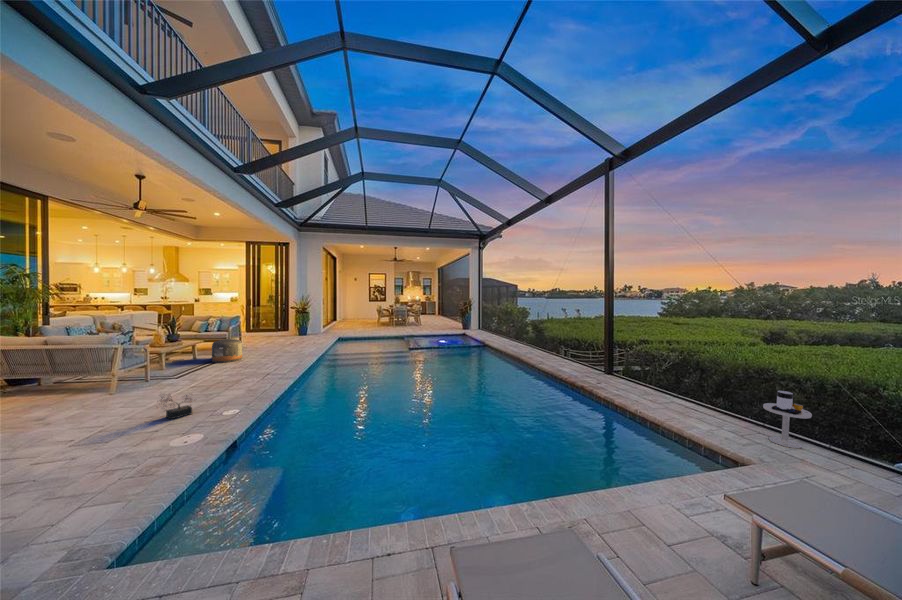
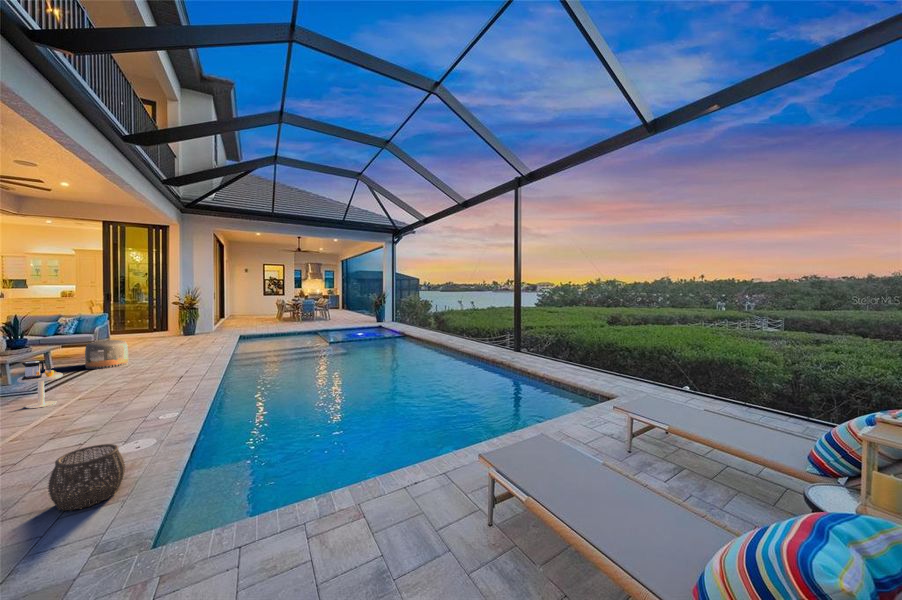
side table: present [763,391,812,448] -> present [17,361,62,408]
decorative plant: present [160,394,192,419] -> none [72,395,120,425]
woven basket: none [60,453,136,519] -> present [48,444,125,511]

